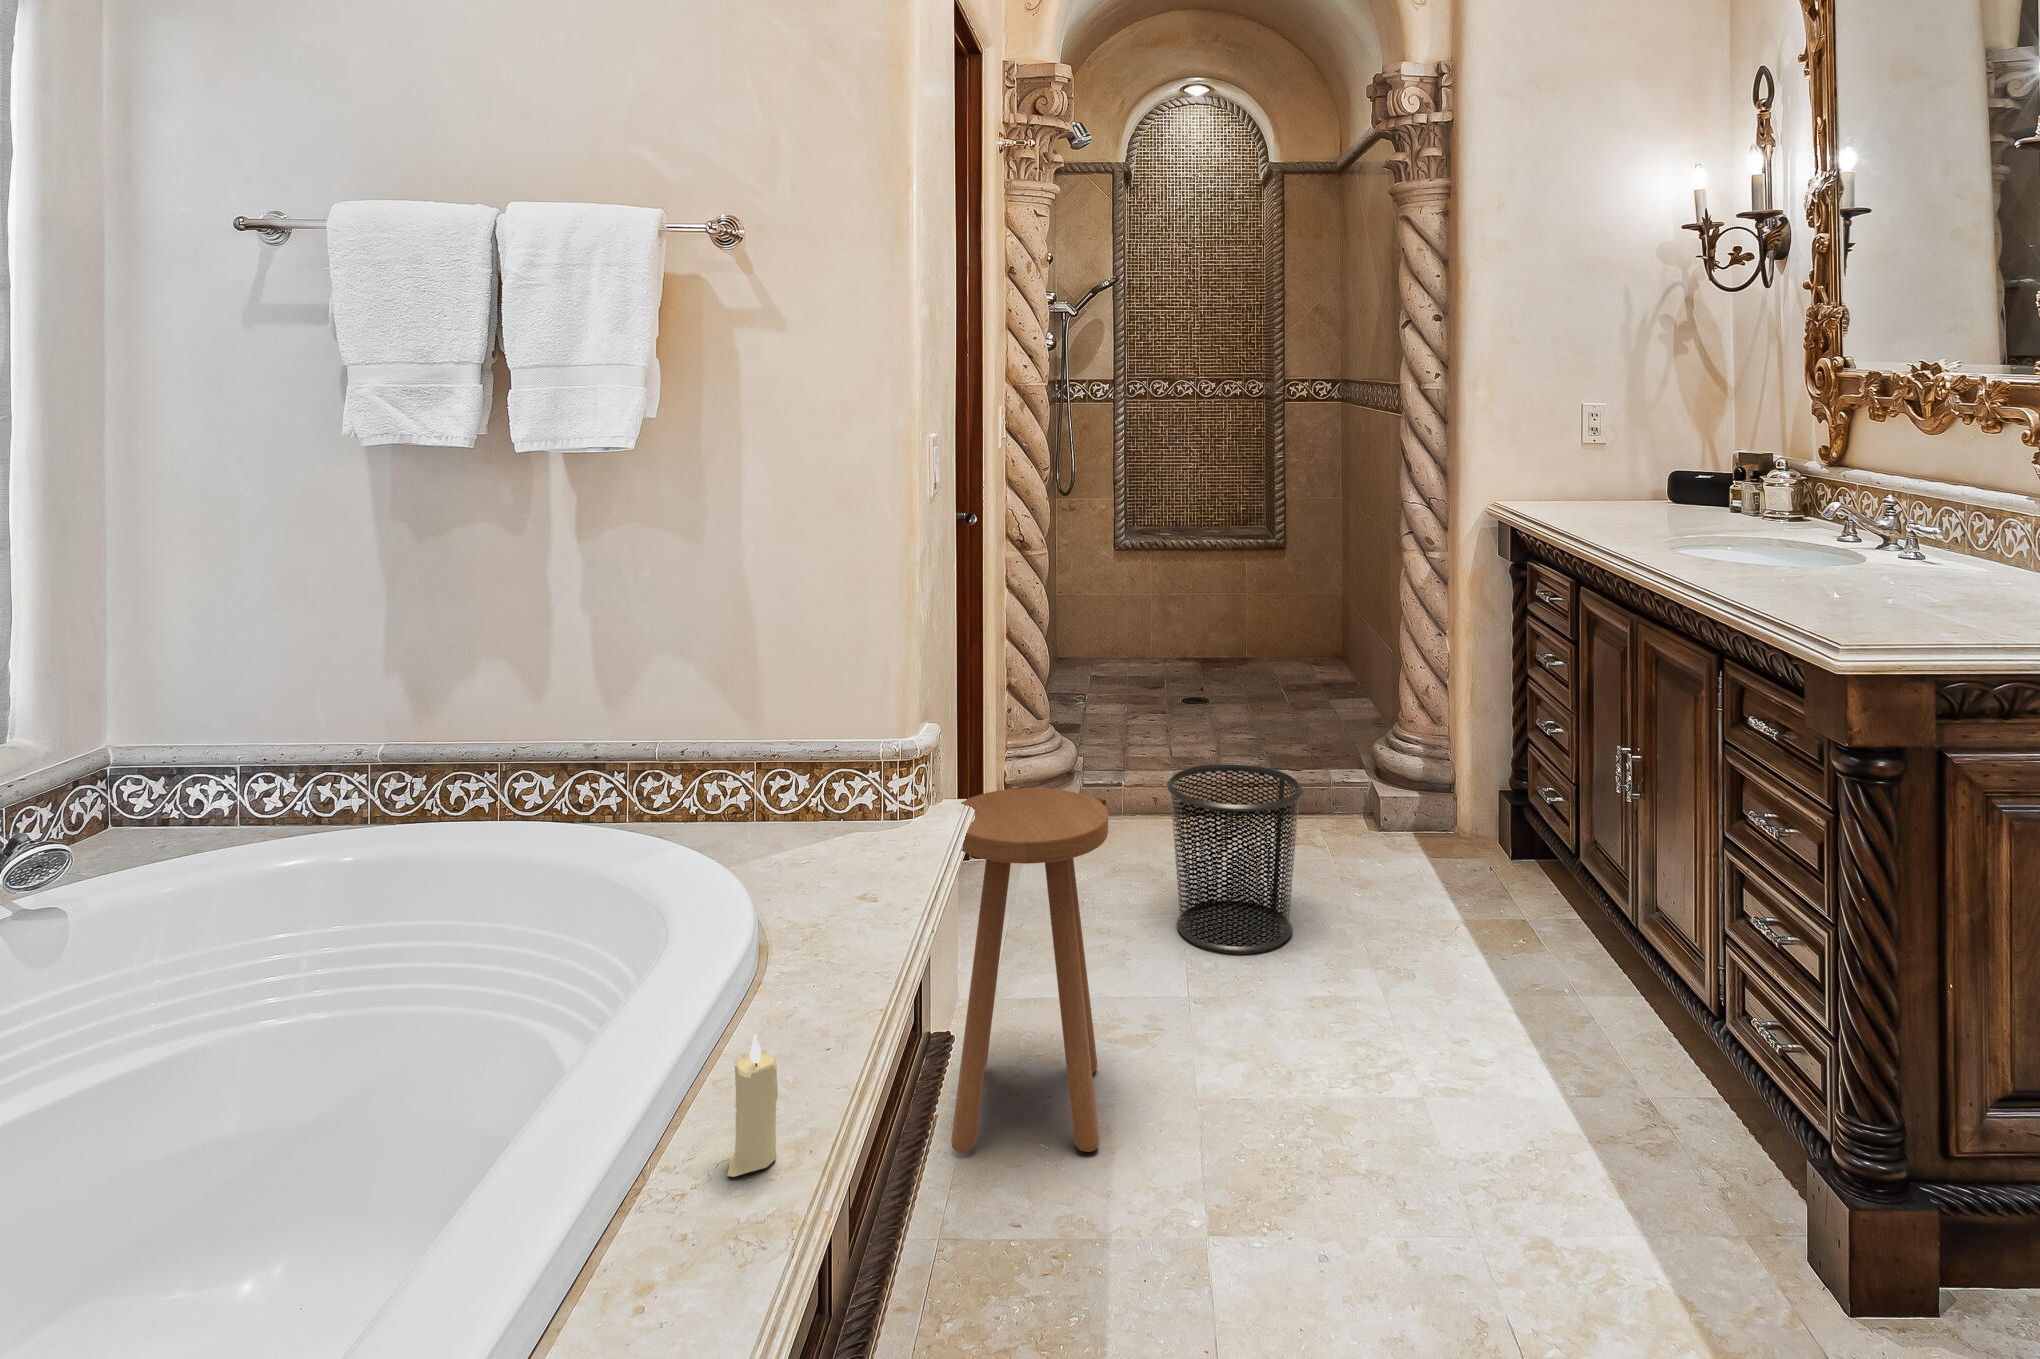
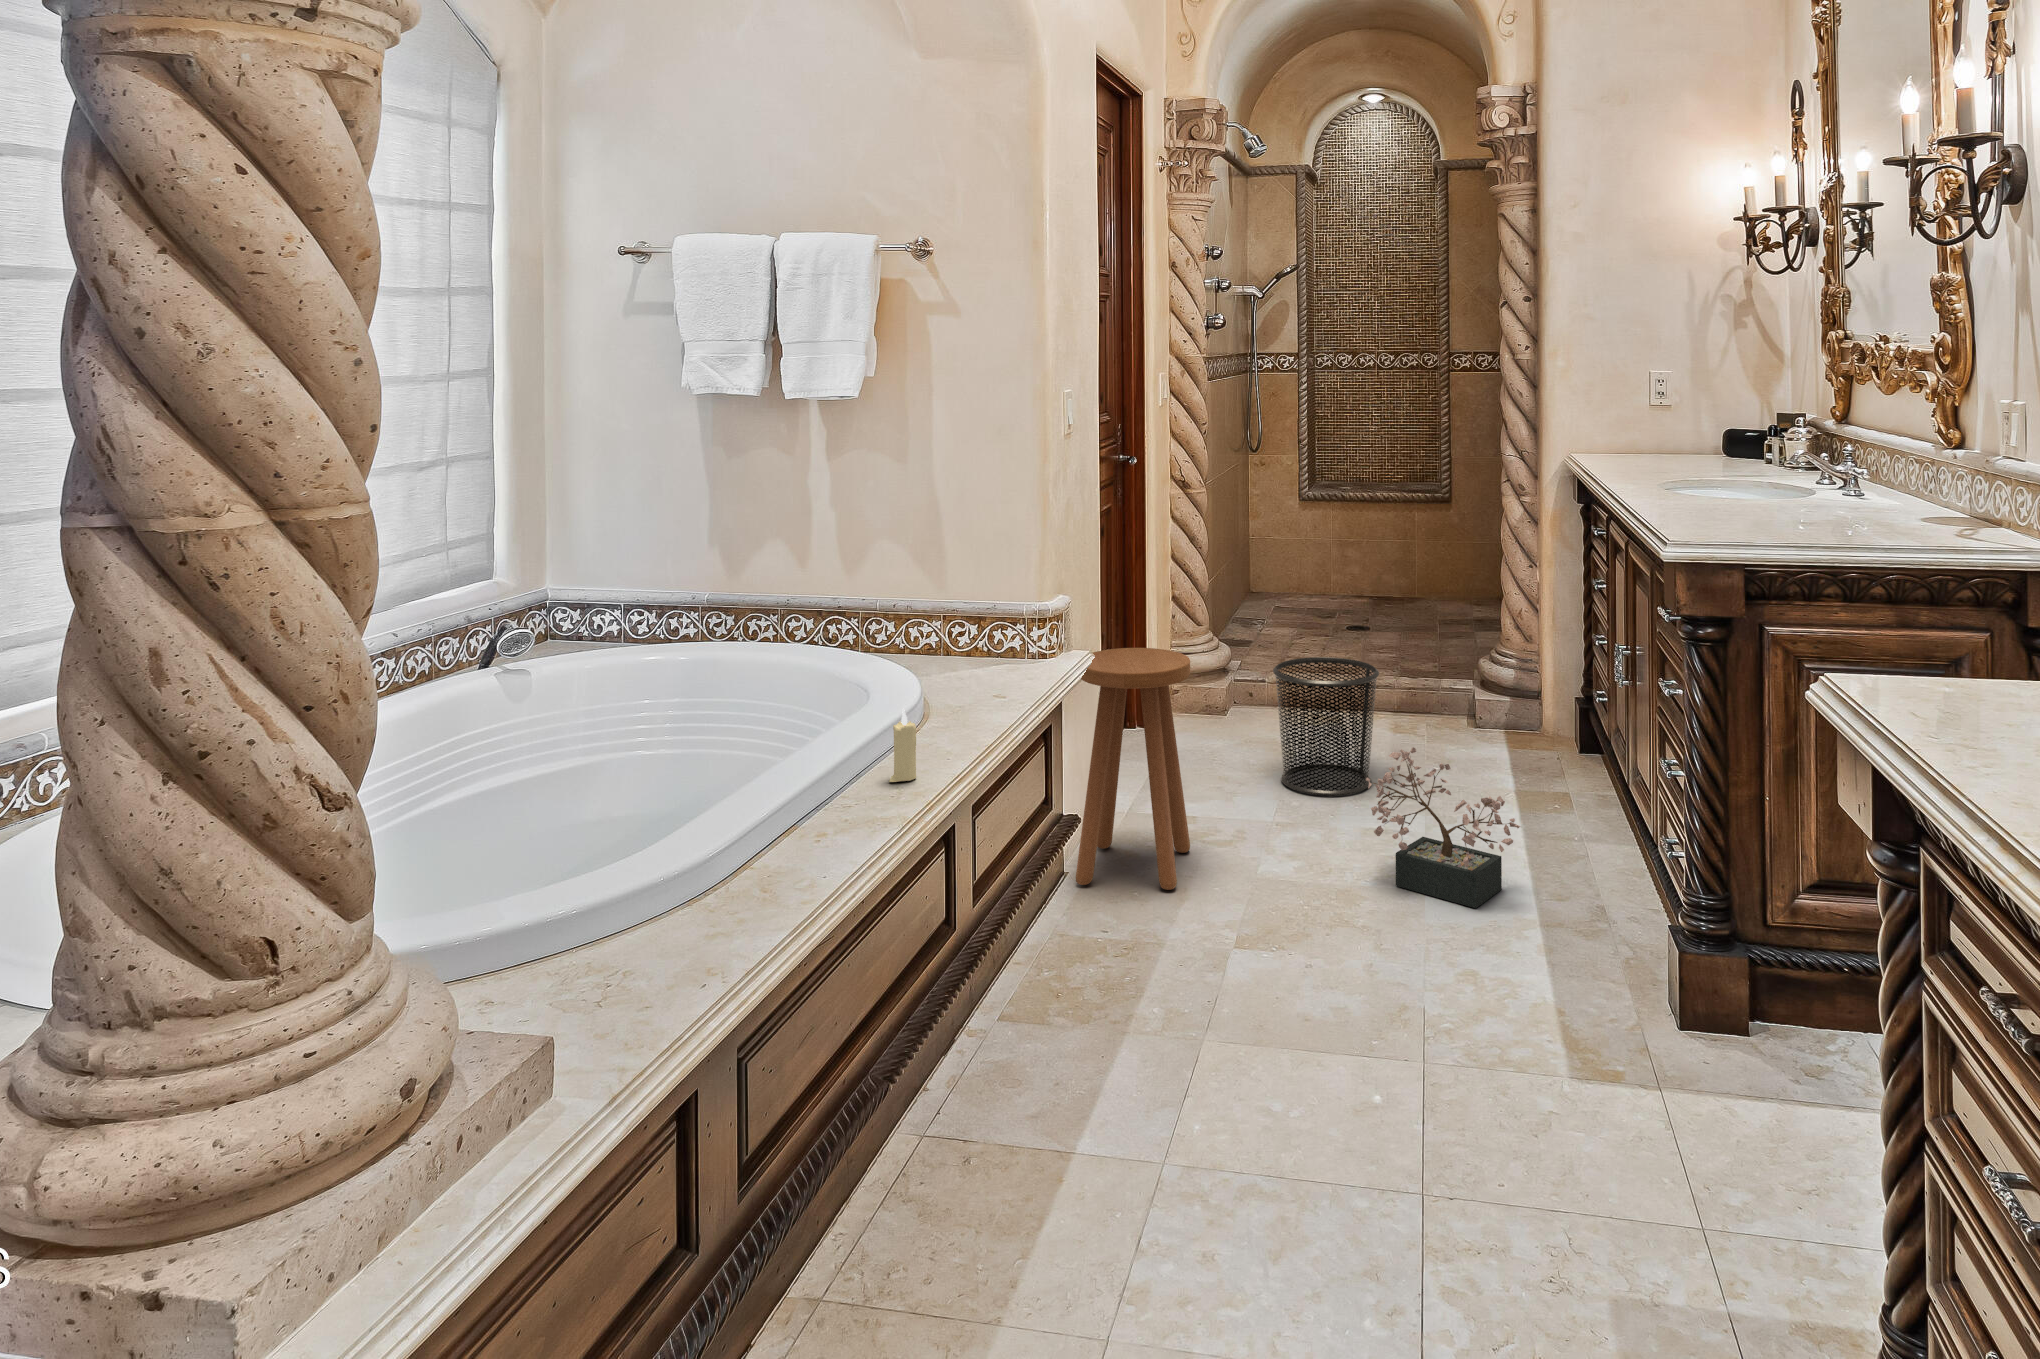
decorative plant: none [1354,911,1565,1151] -> present [1366,747,1520,908]

